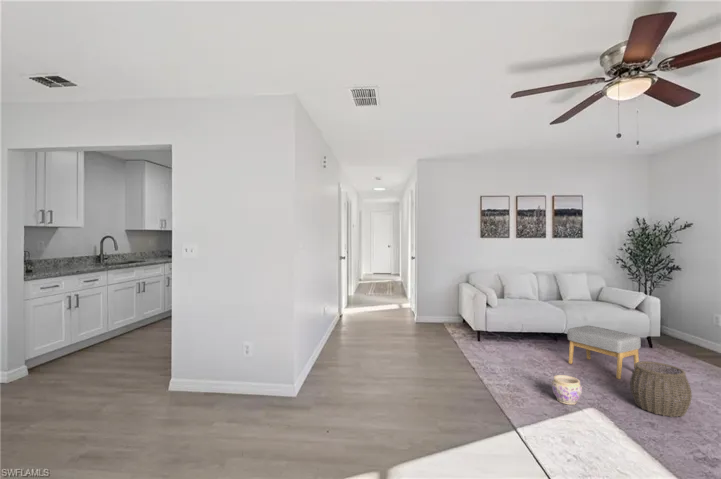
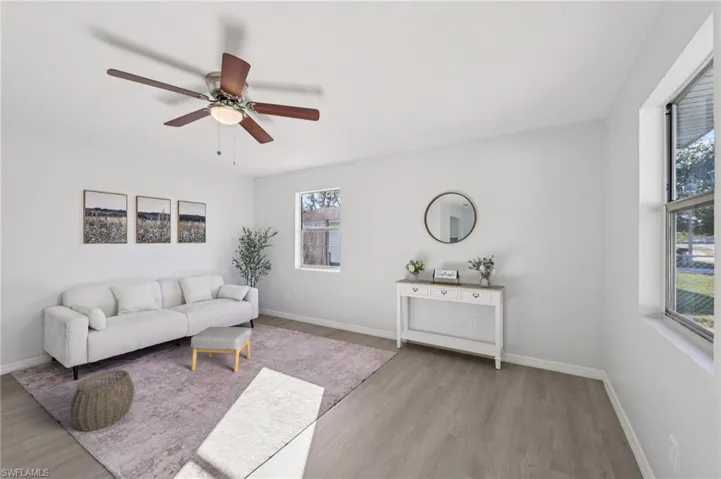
woven basket: present [630,361,692,417] -> present [70,370,134,431]
planter: present [552,375,582,405] -> none [173,399,206,436]

